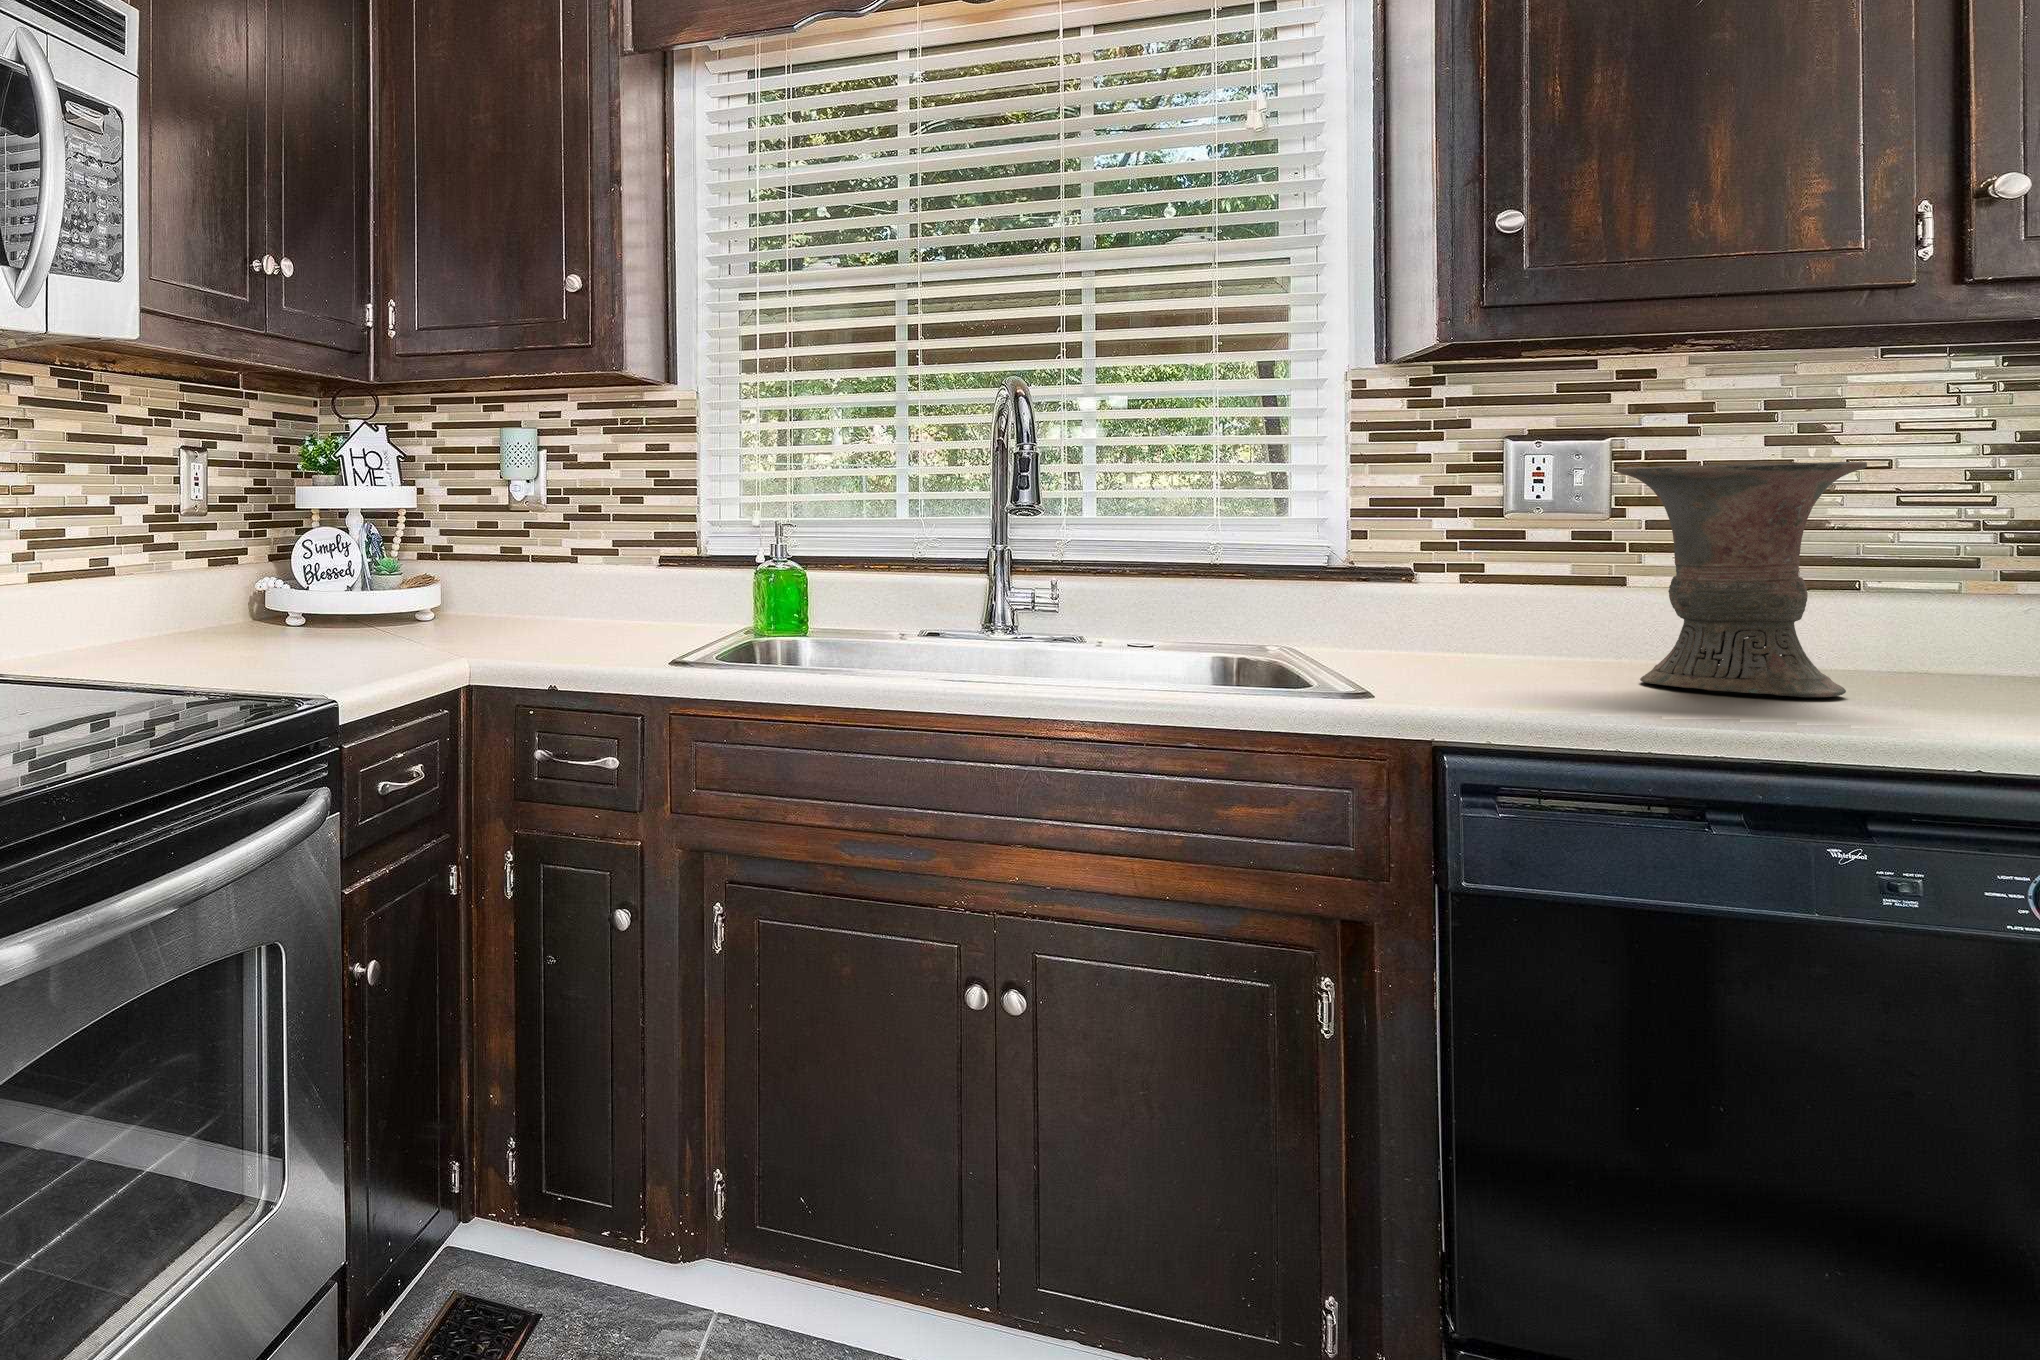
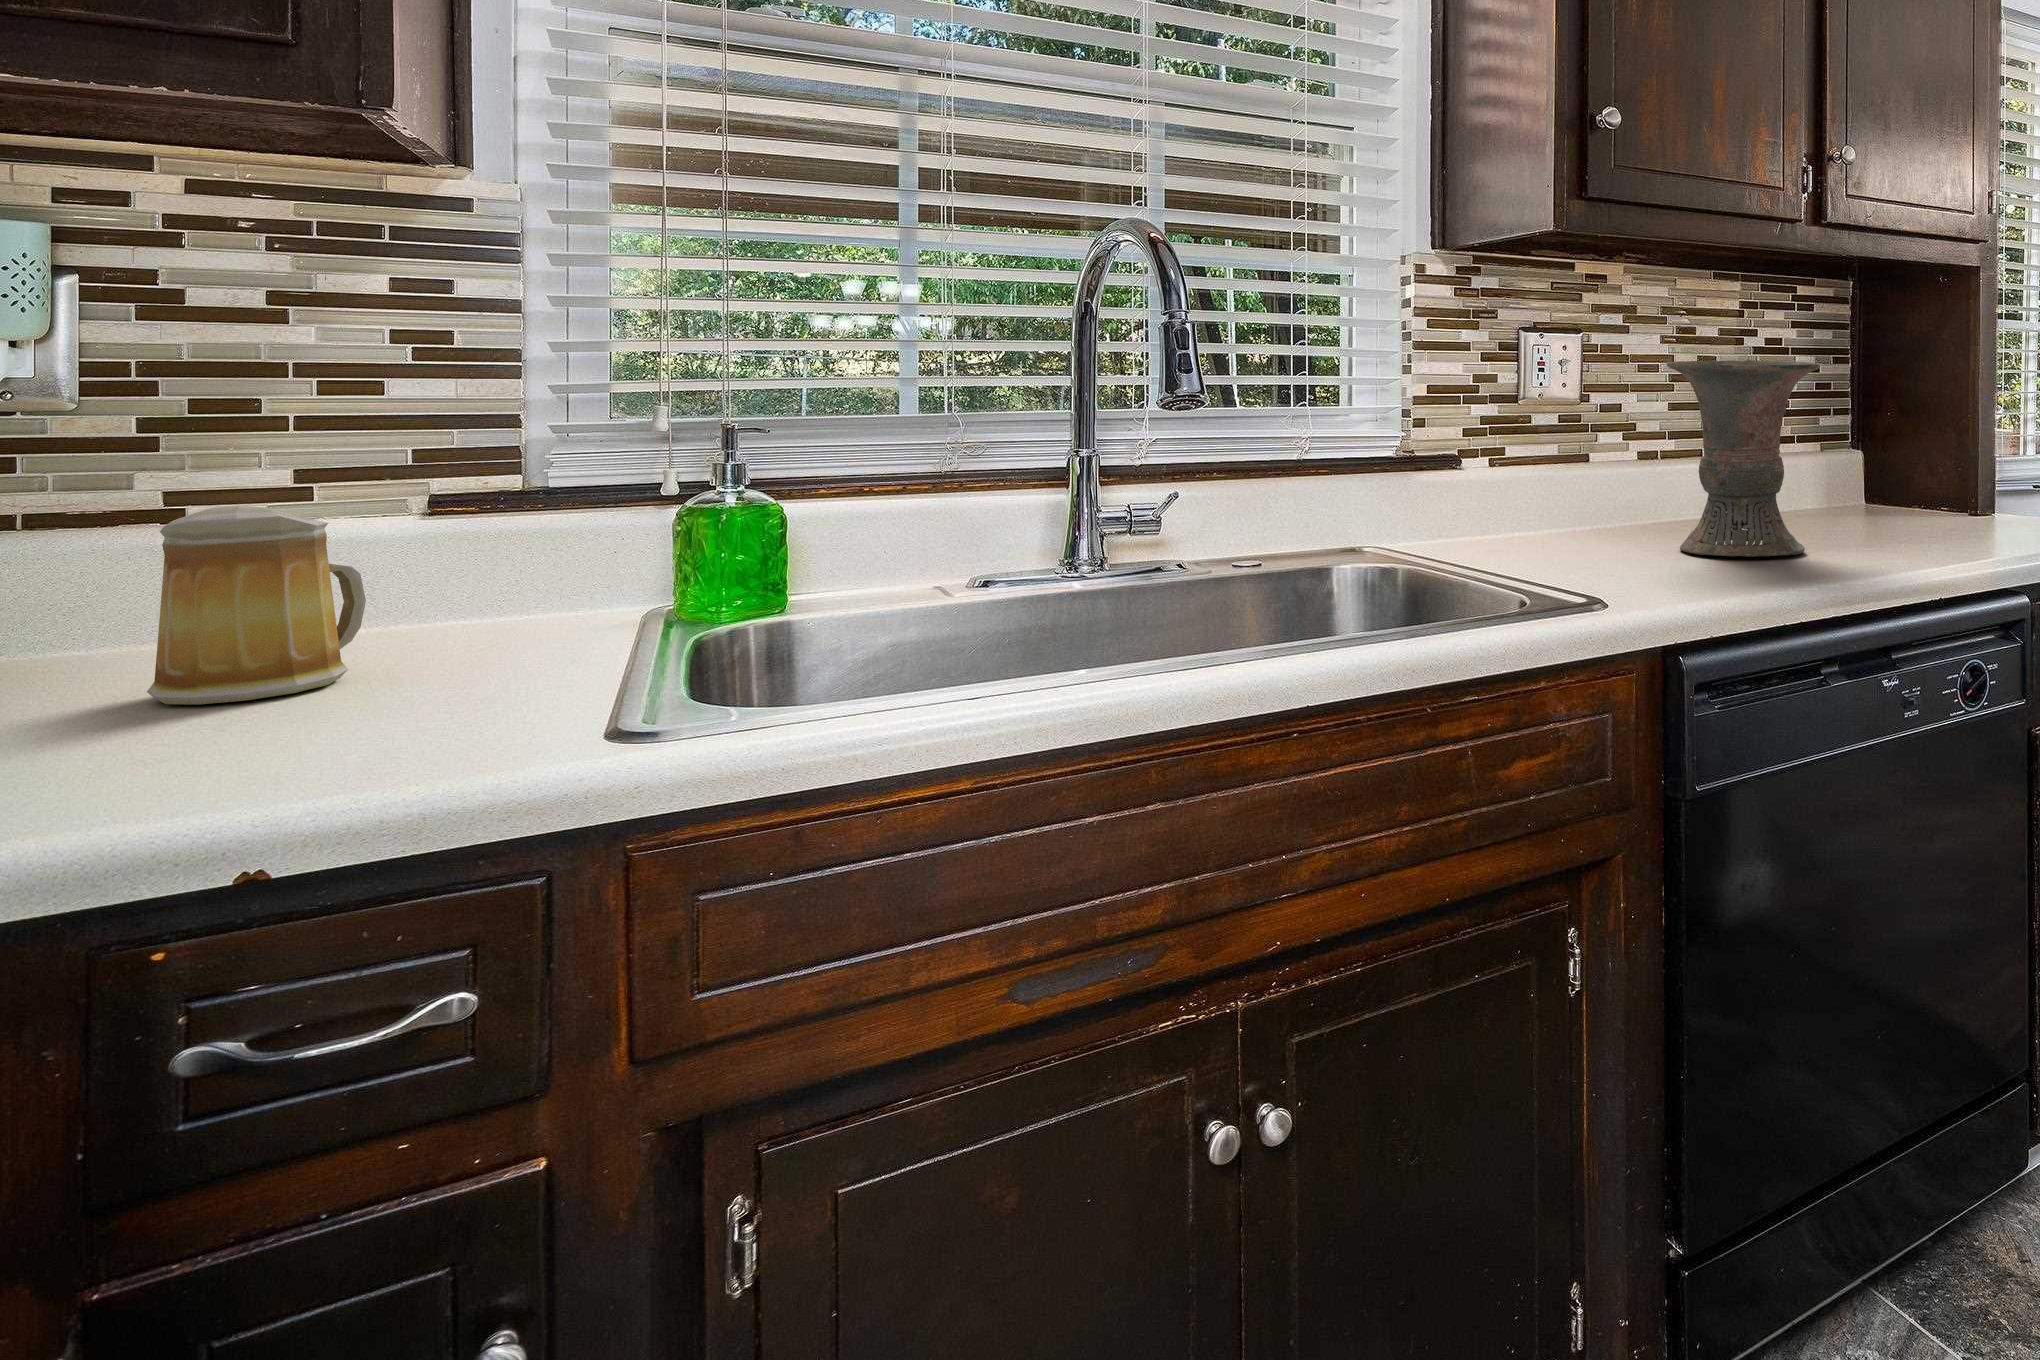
mug: none [542,550,613,636] -> present [147,506,366,705]

